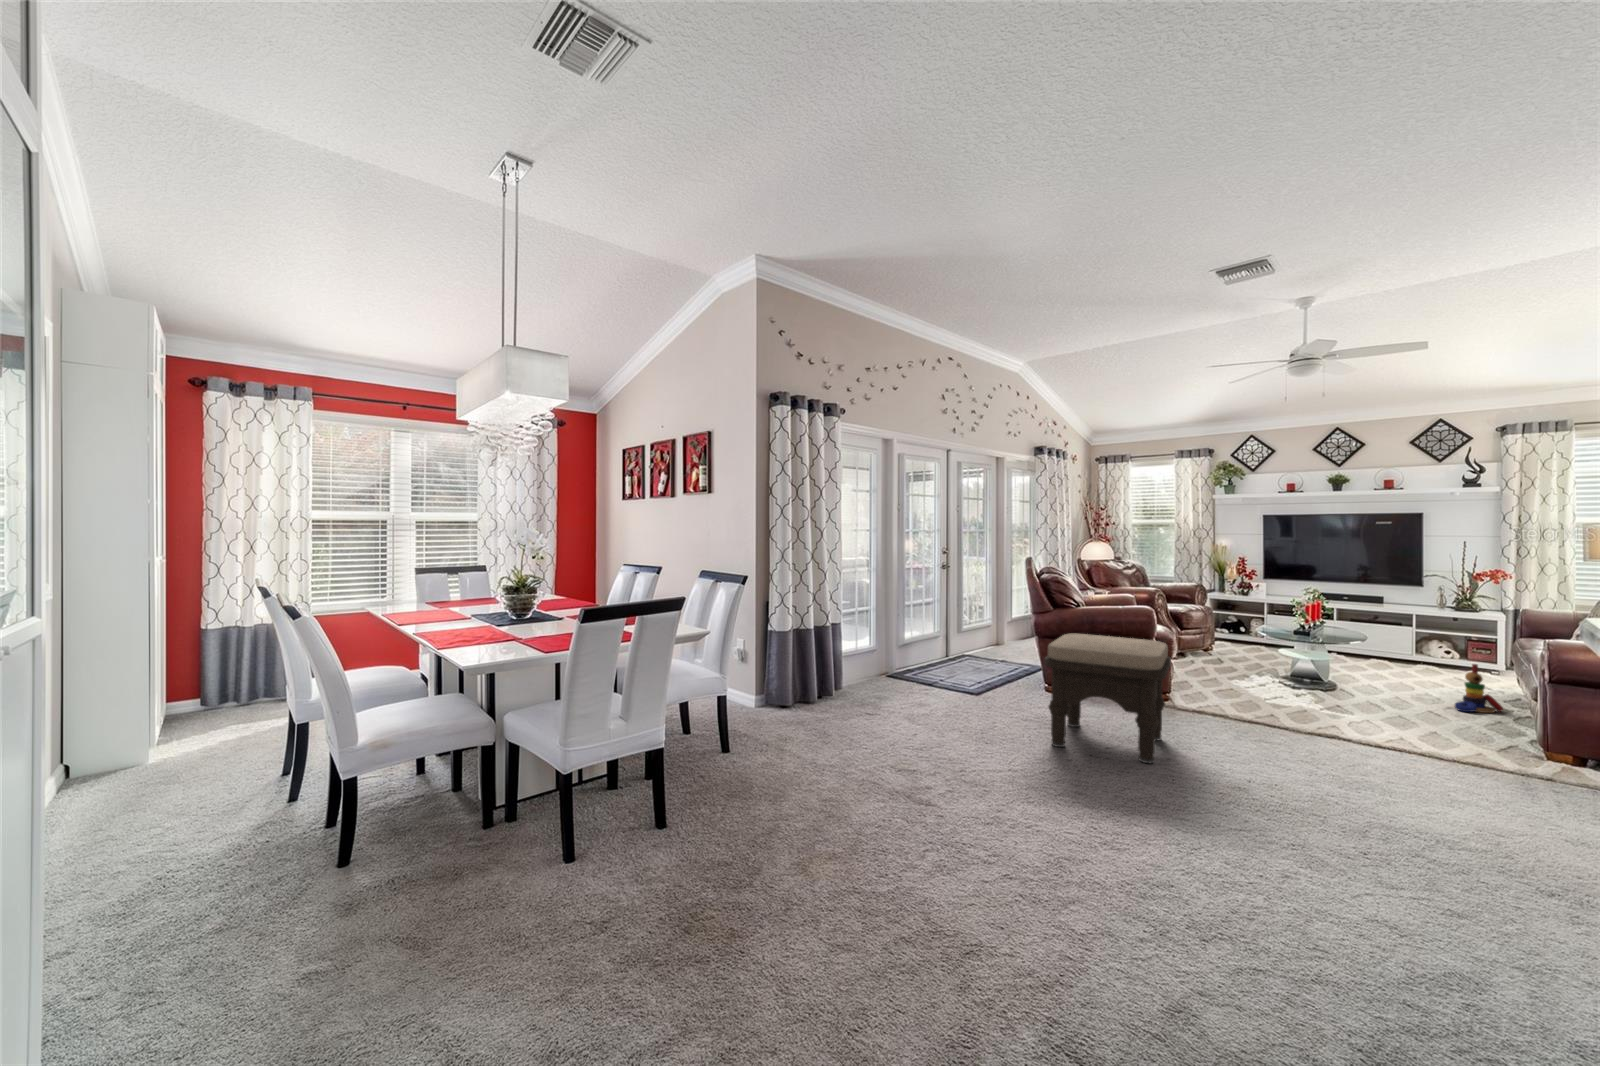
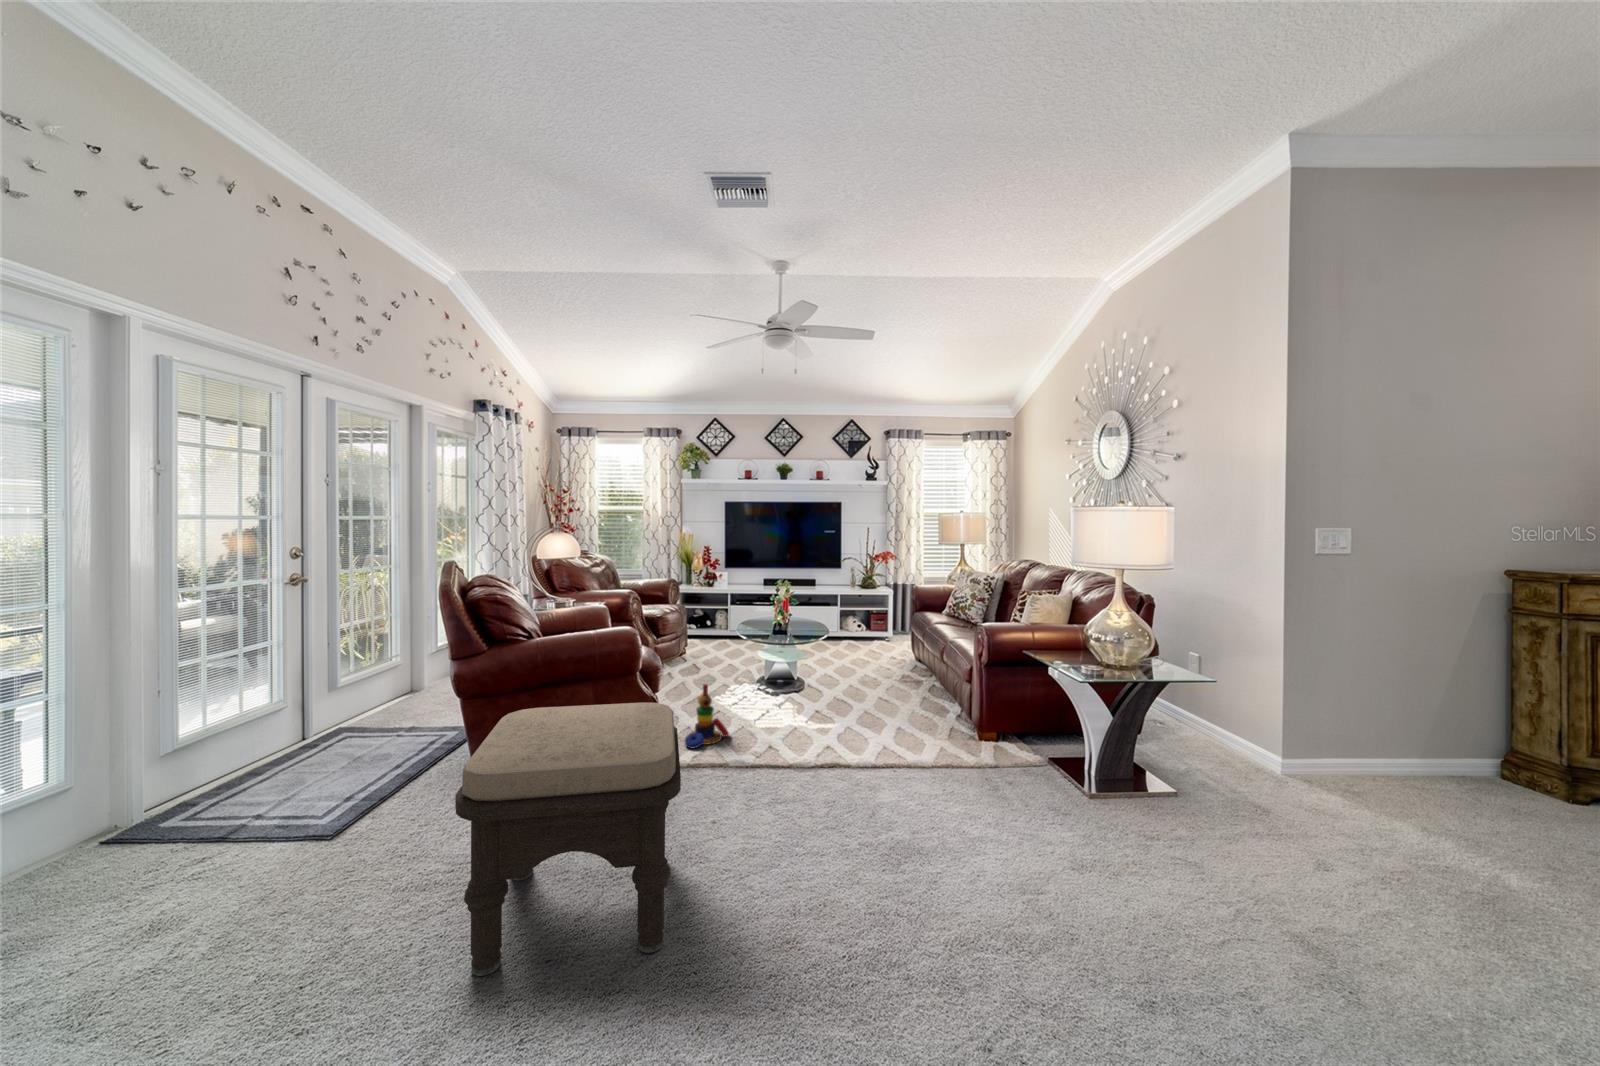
stacking toy: present [1455,664,1503,713] -> present [685,684,729,748]

